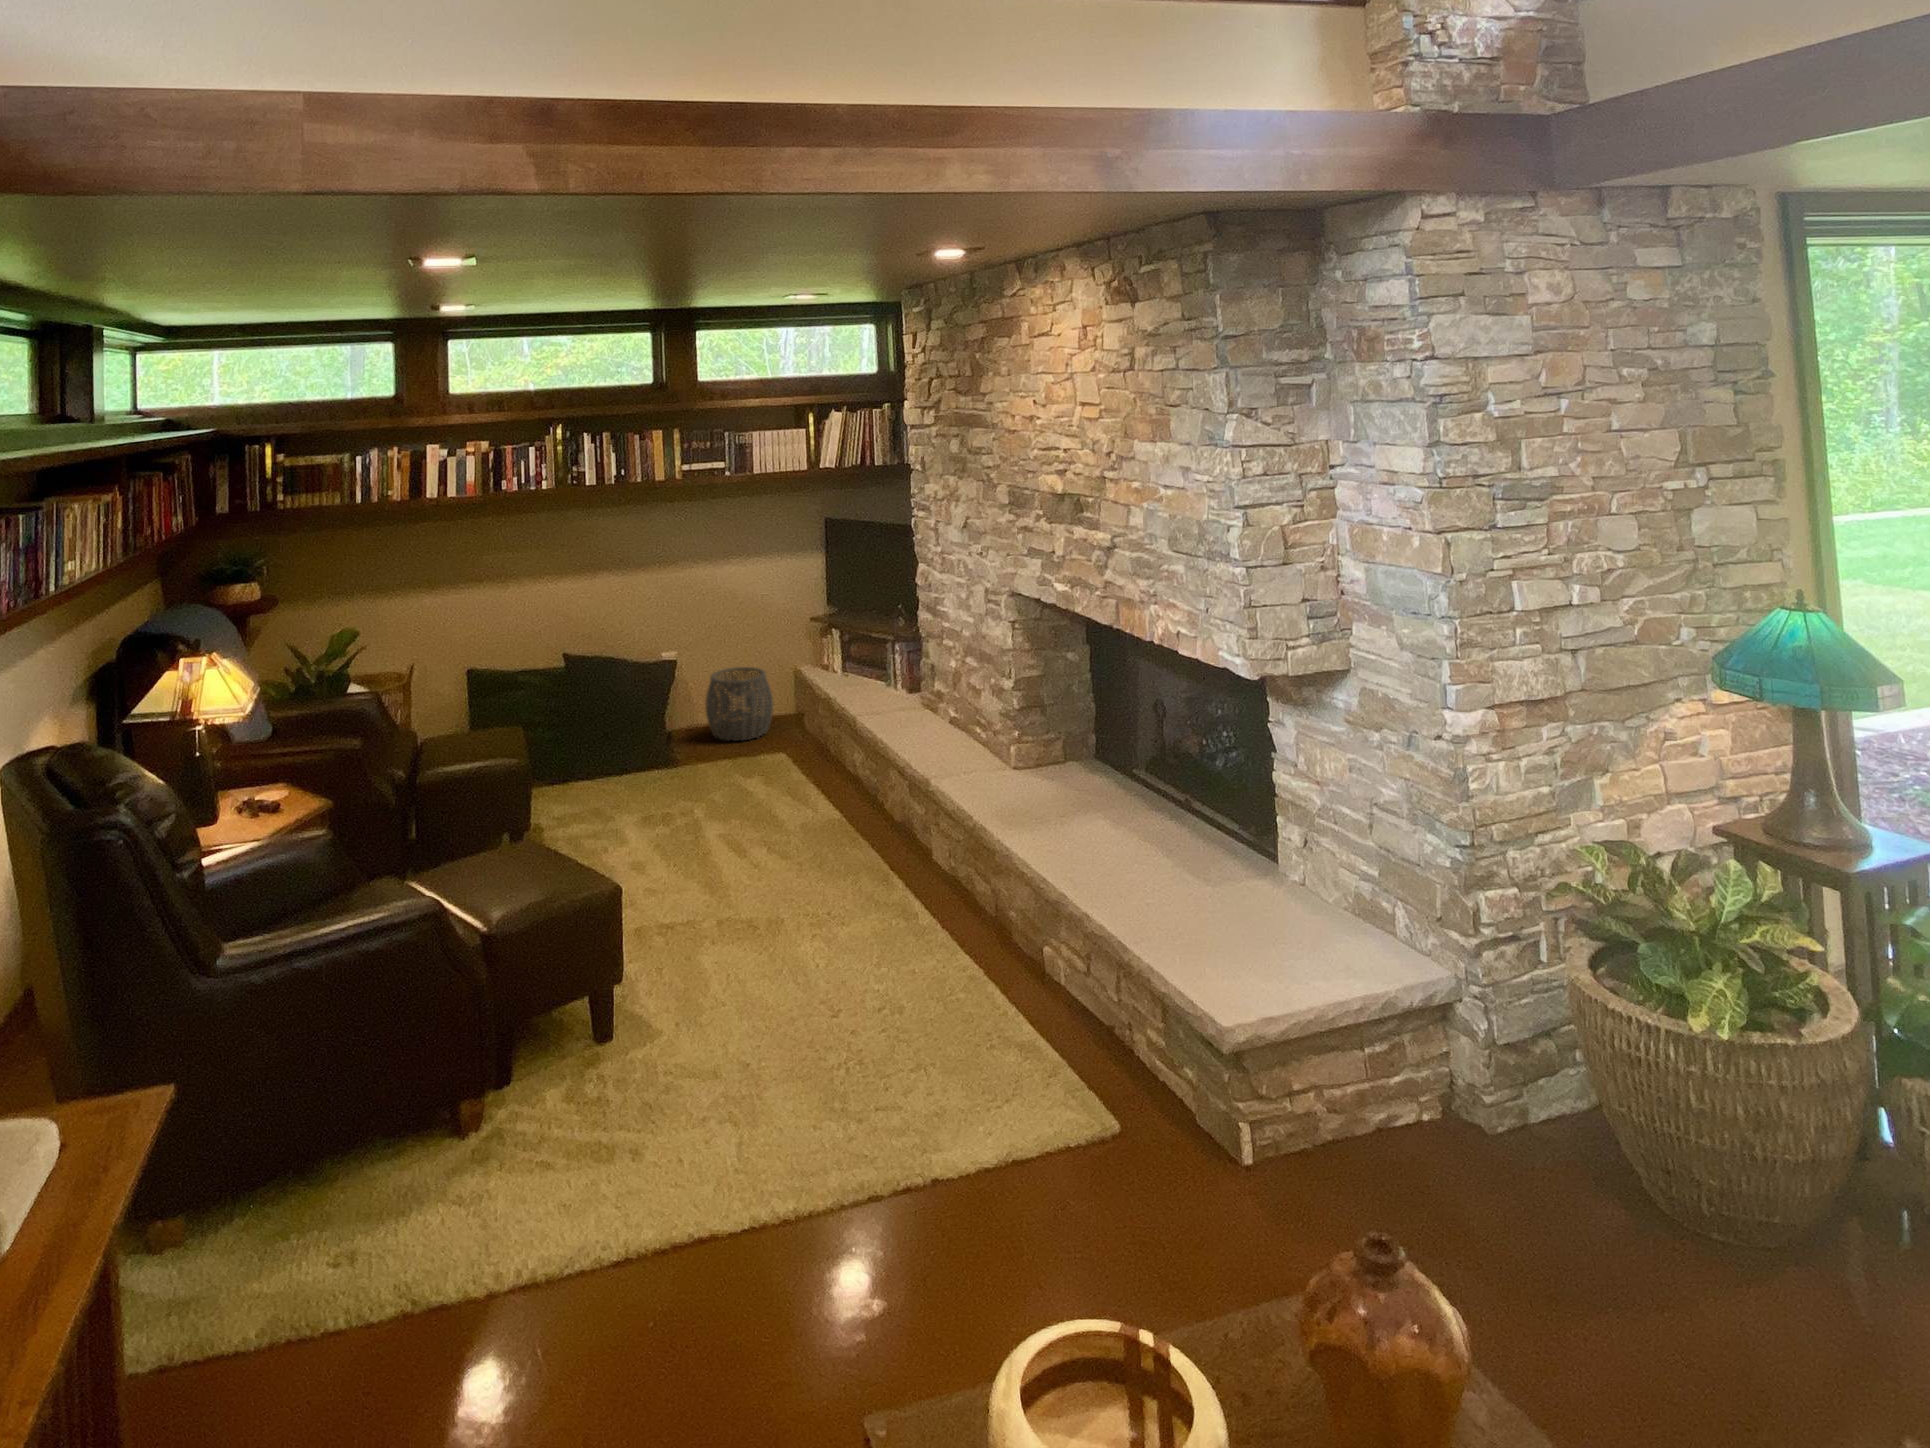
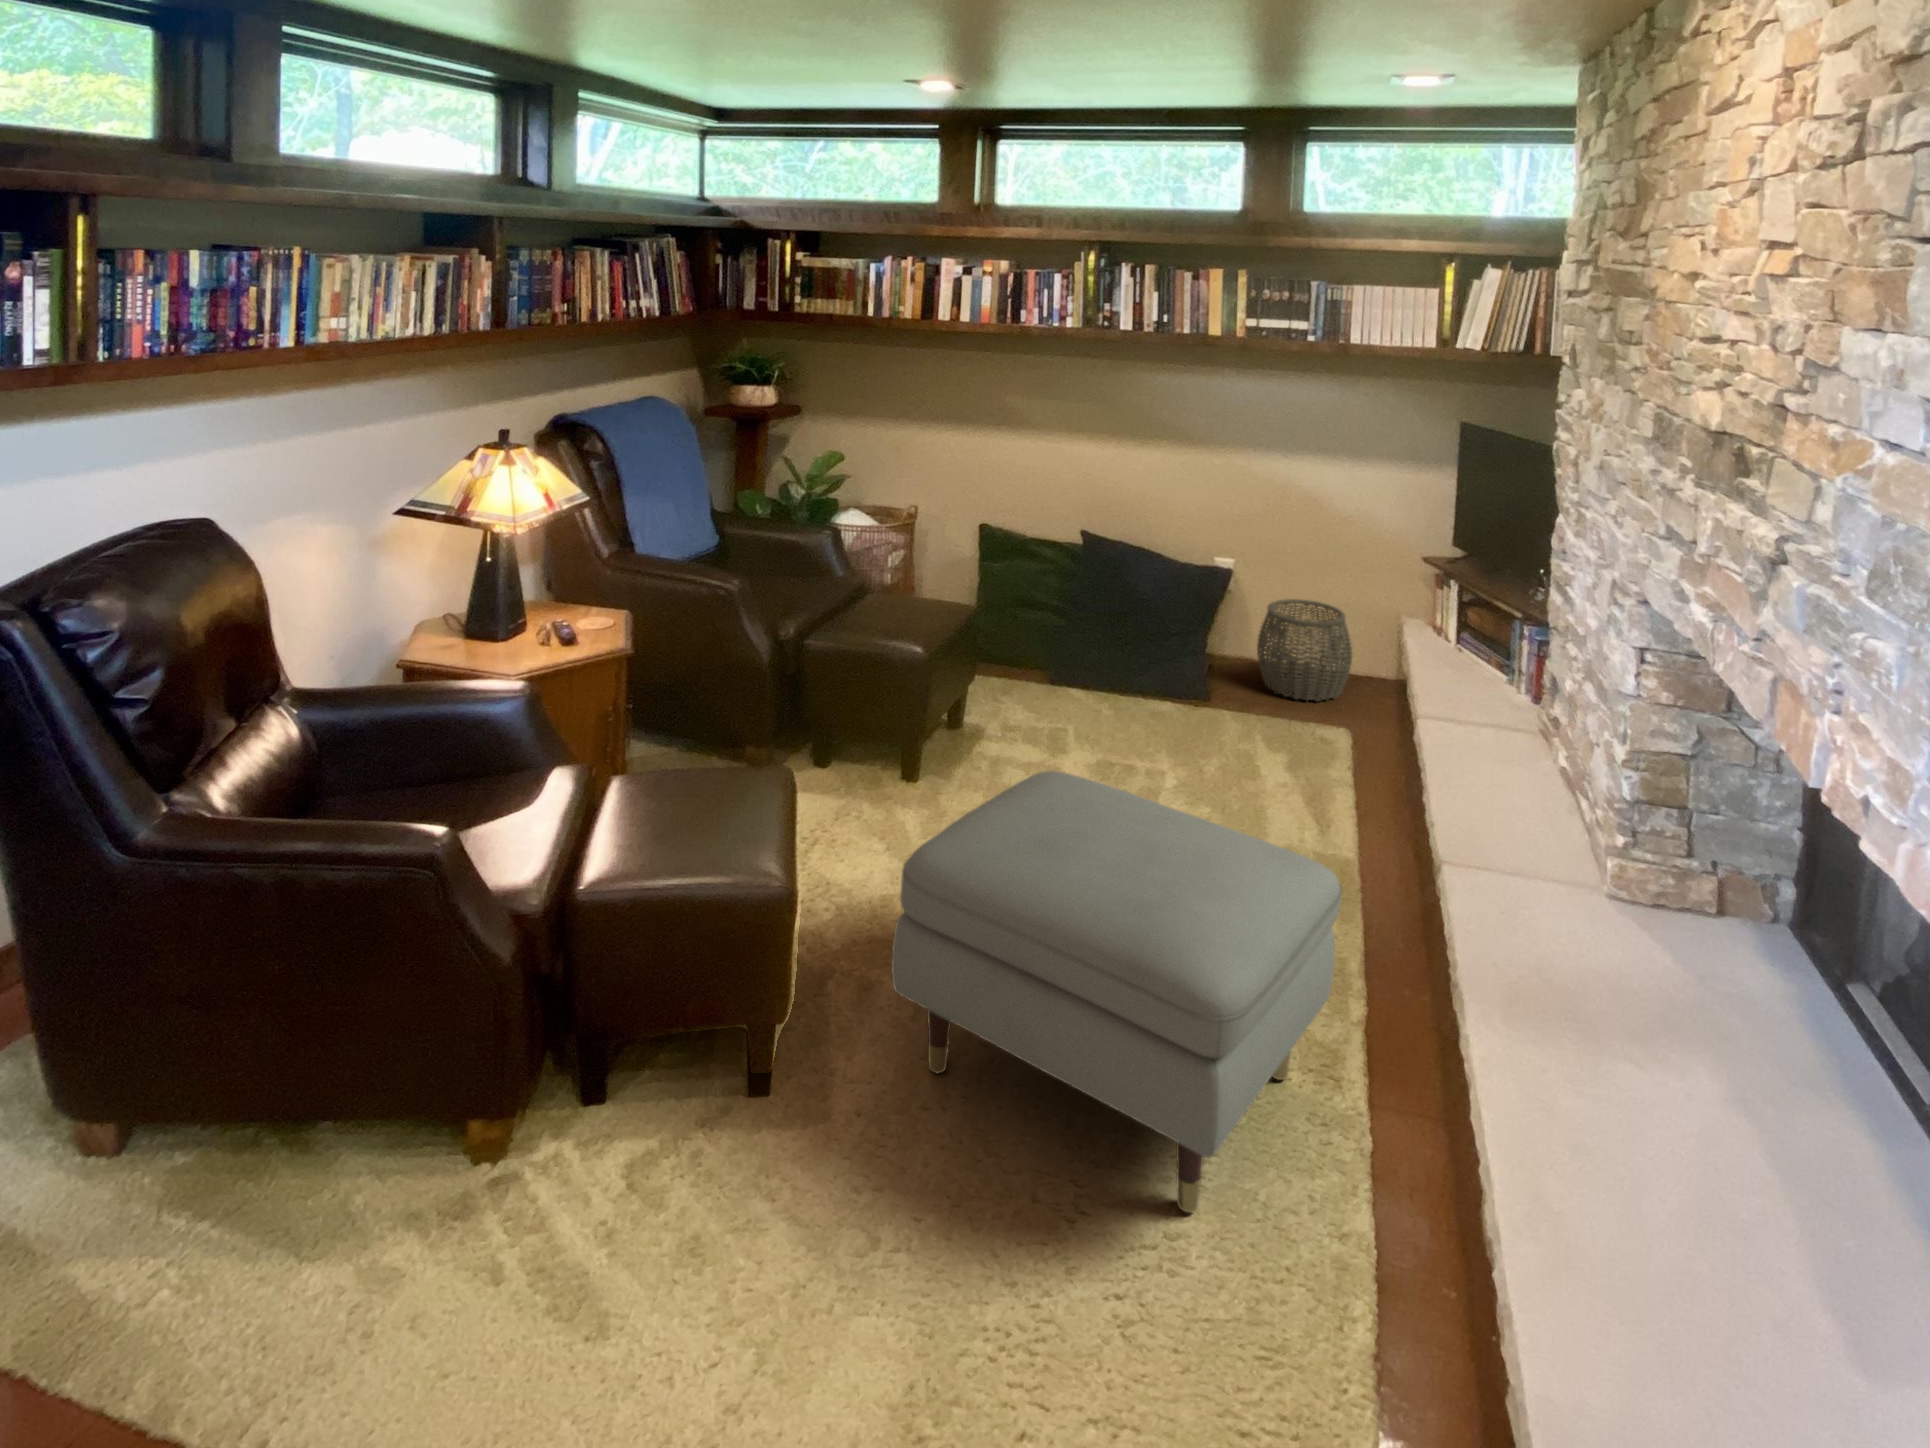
ottoman: none [681,784,923,995] -> present [891,771,1342,1213]

